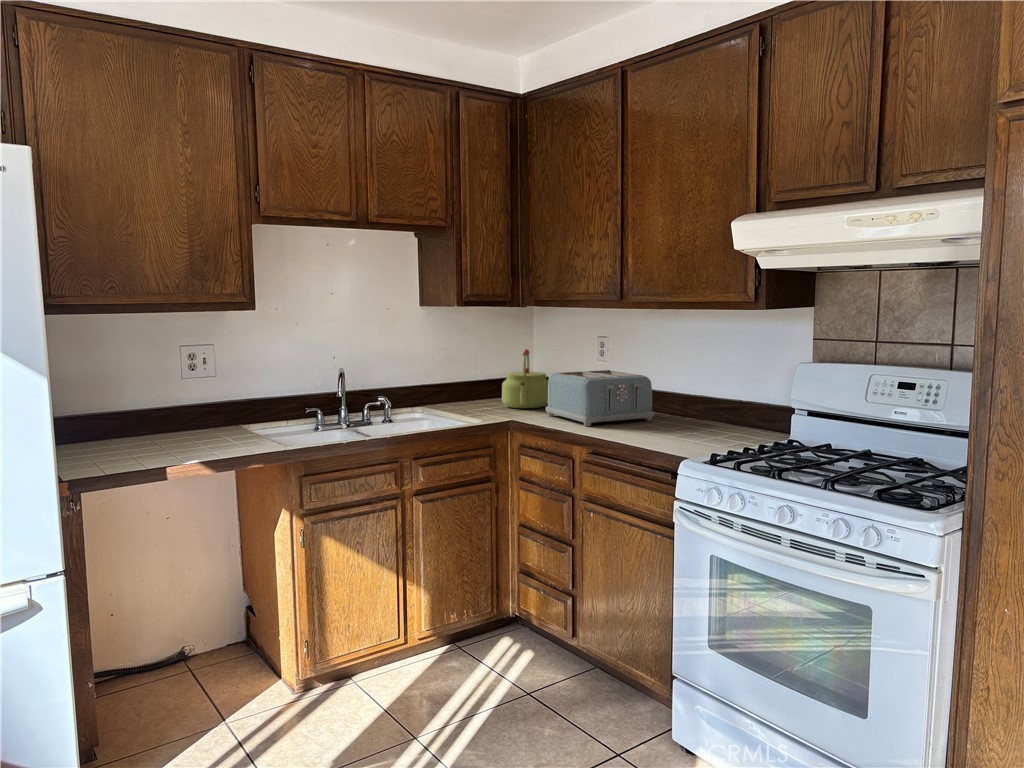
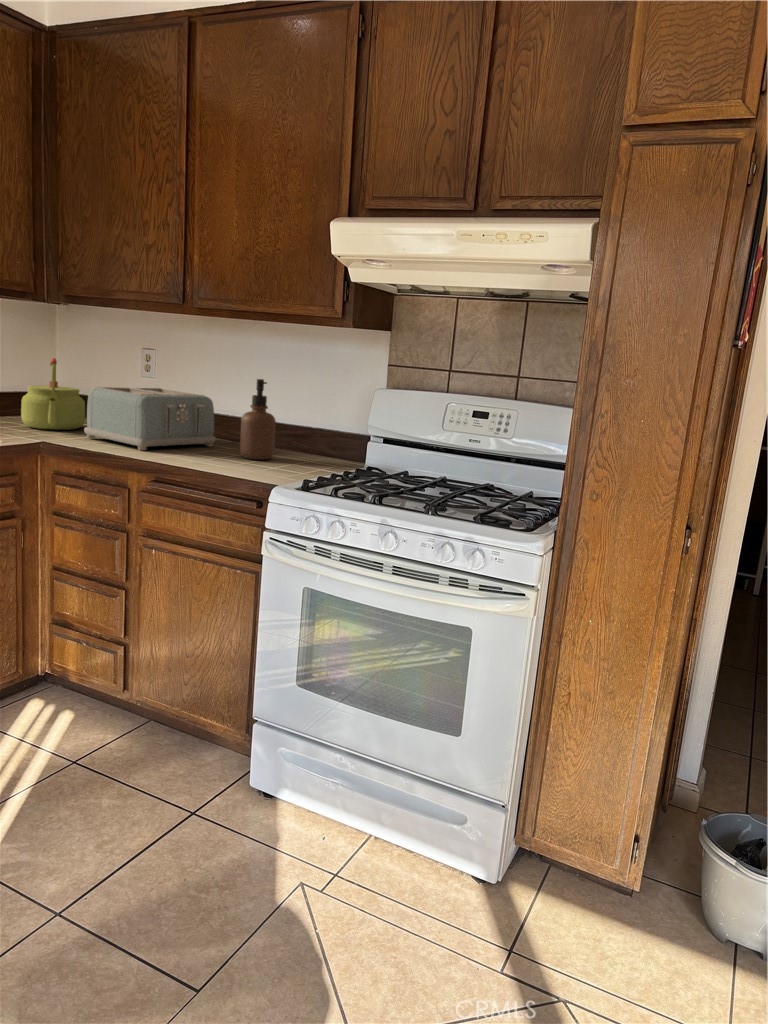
soap dispenser: none [670,360,702,433] -> present [240,379,276,460]

